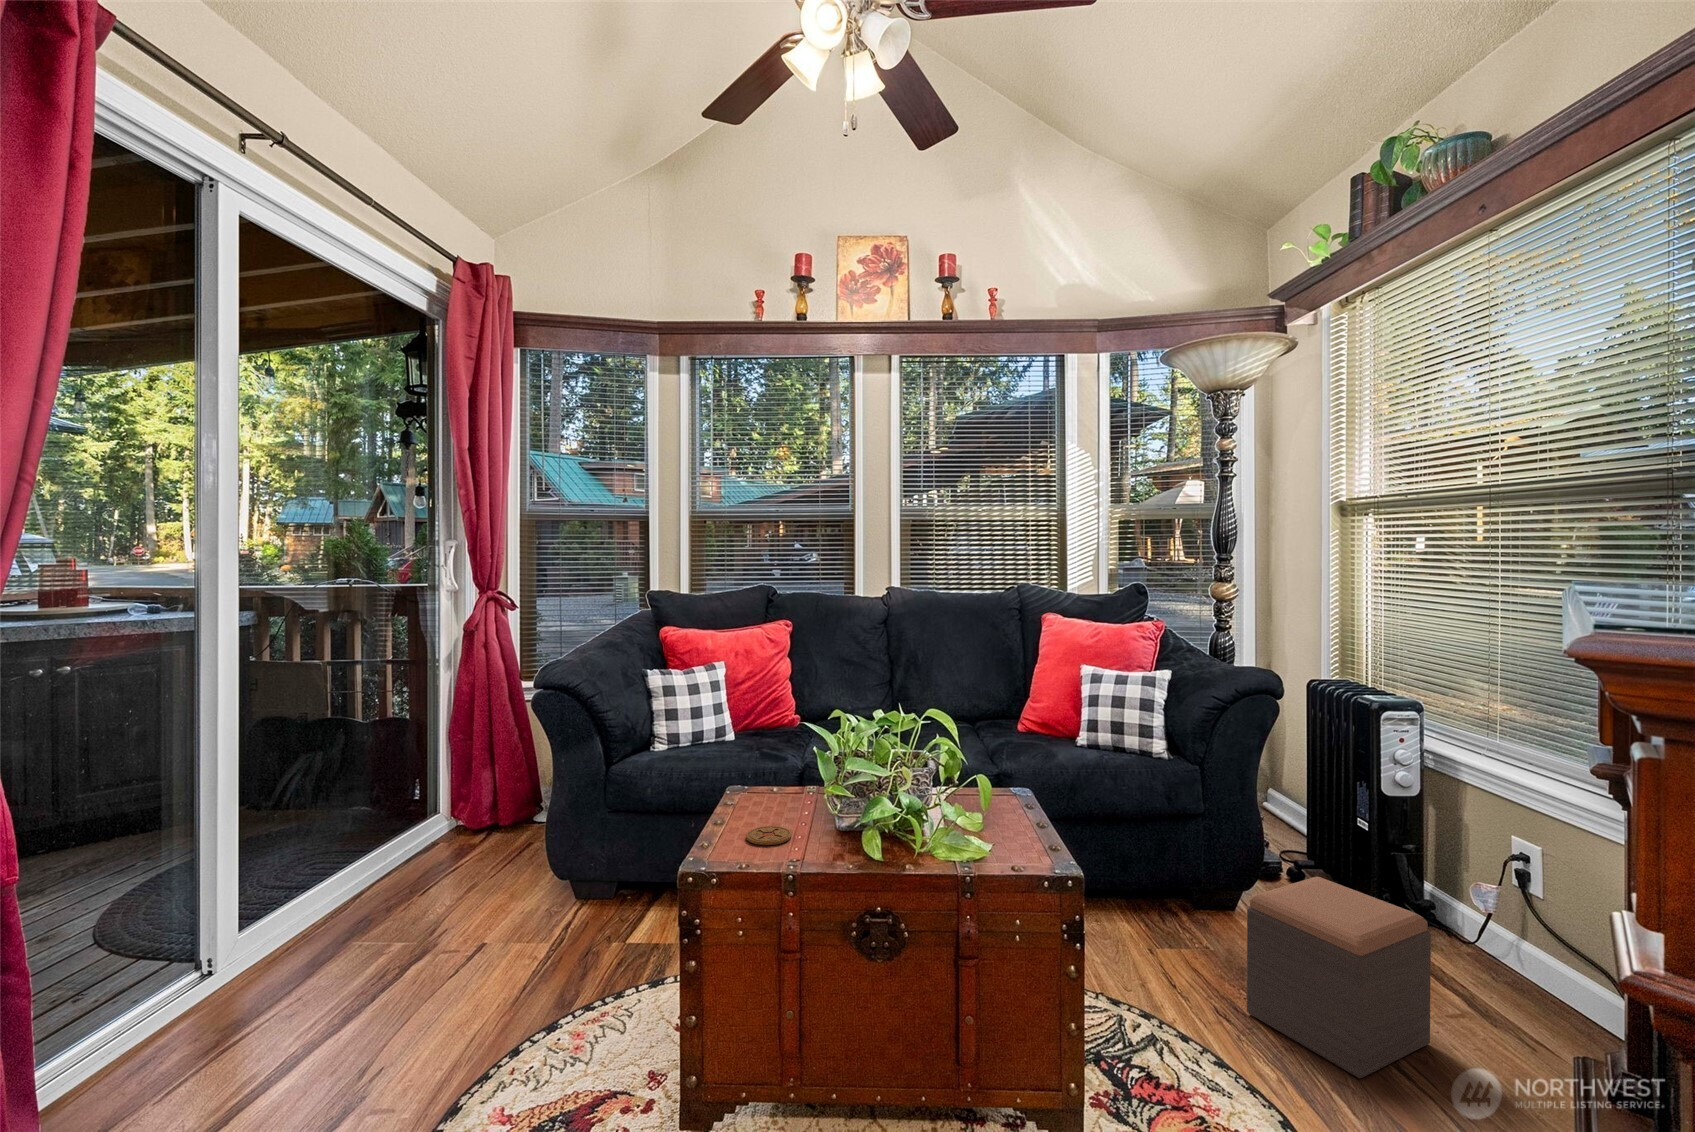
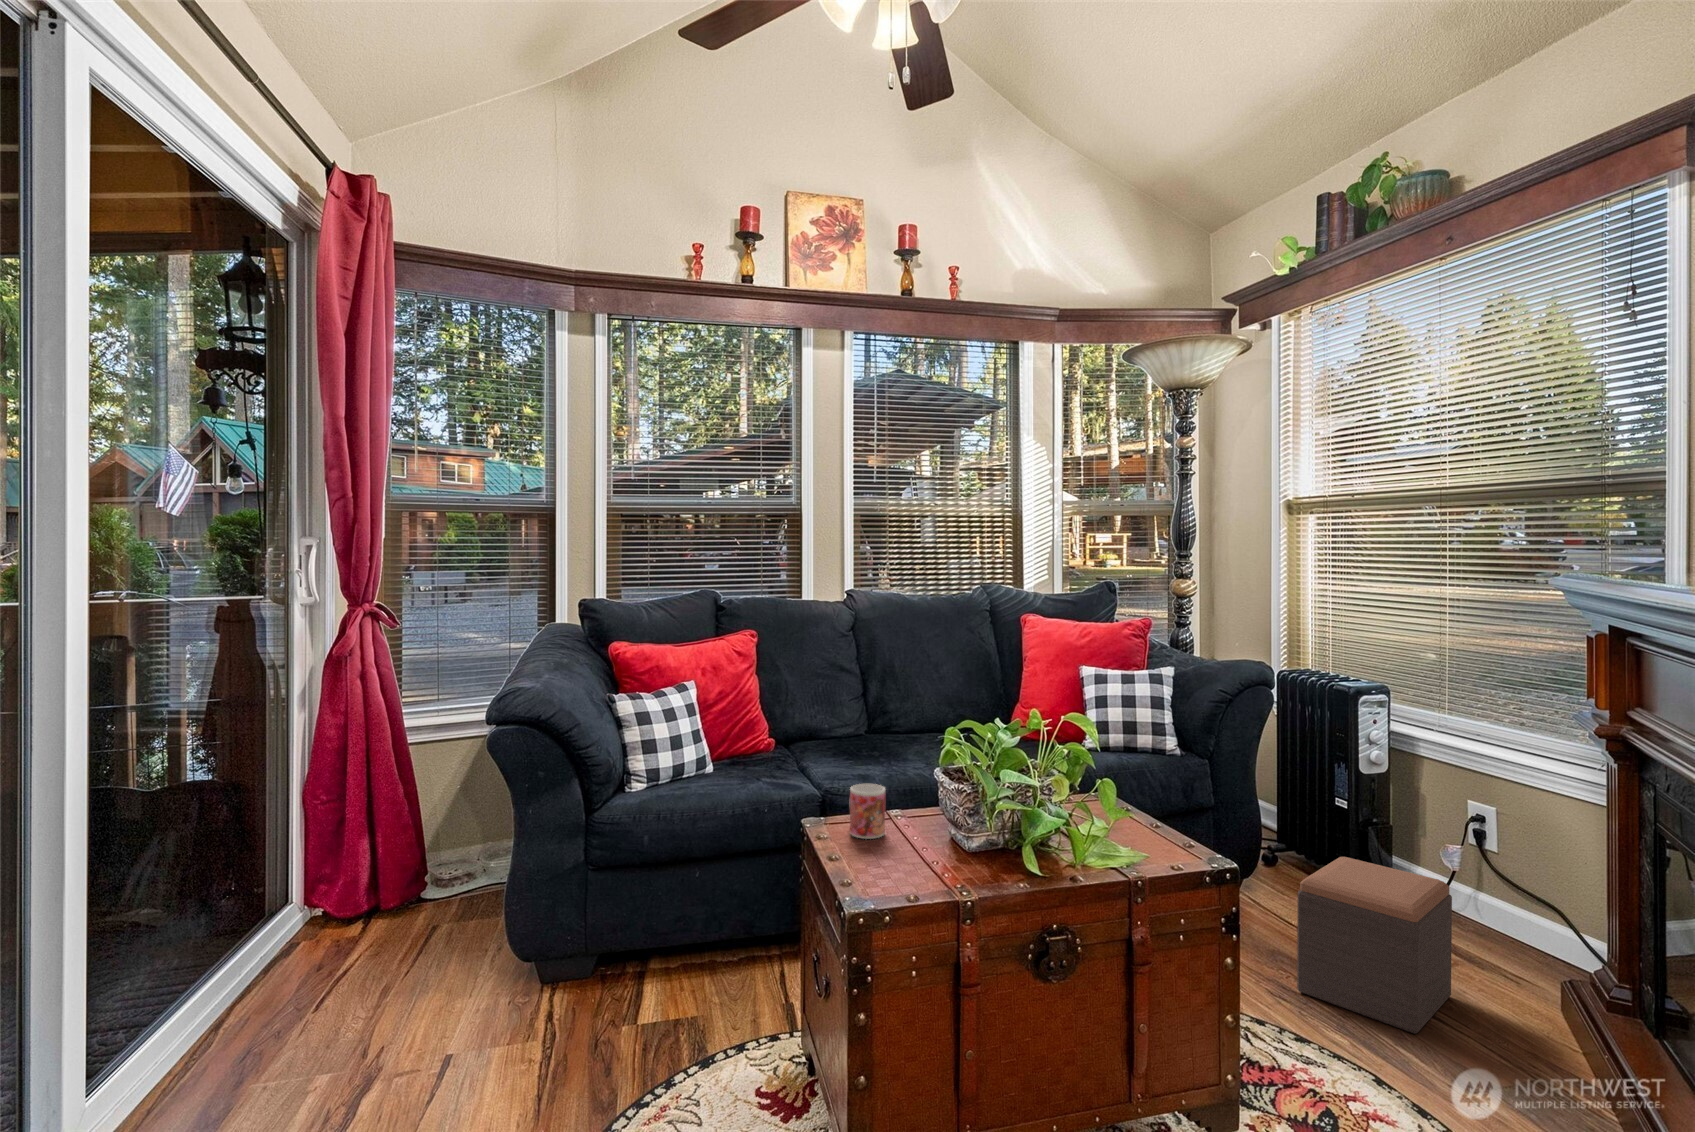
mug: none [764,760,797,810] -> present [850,784,885,839]
coaster: present [746,826,791,845] -> none [871,856,919,876]

